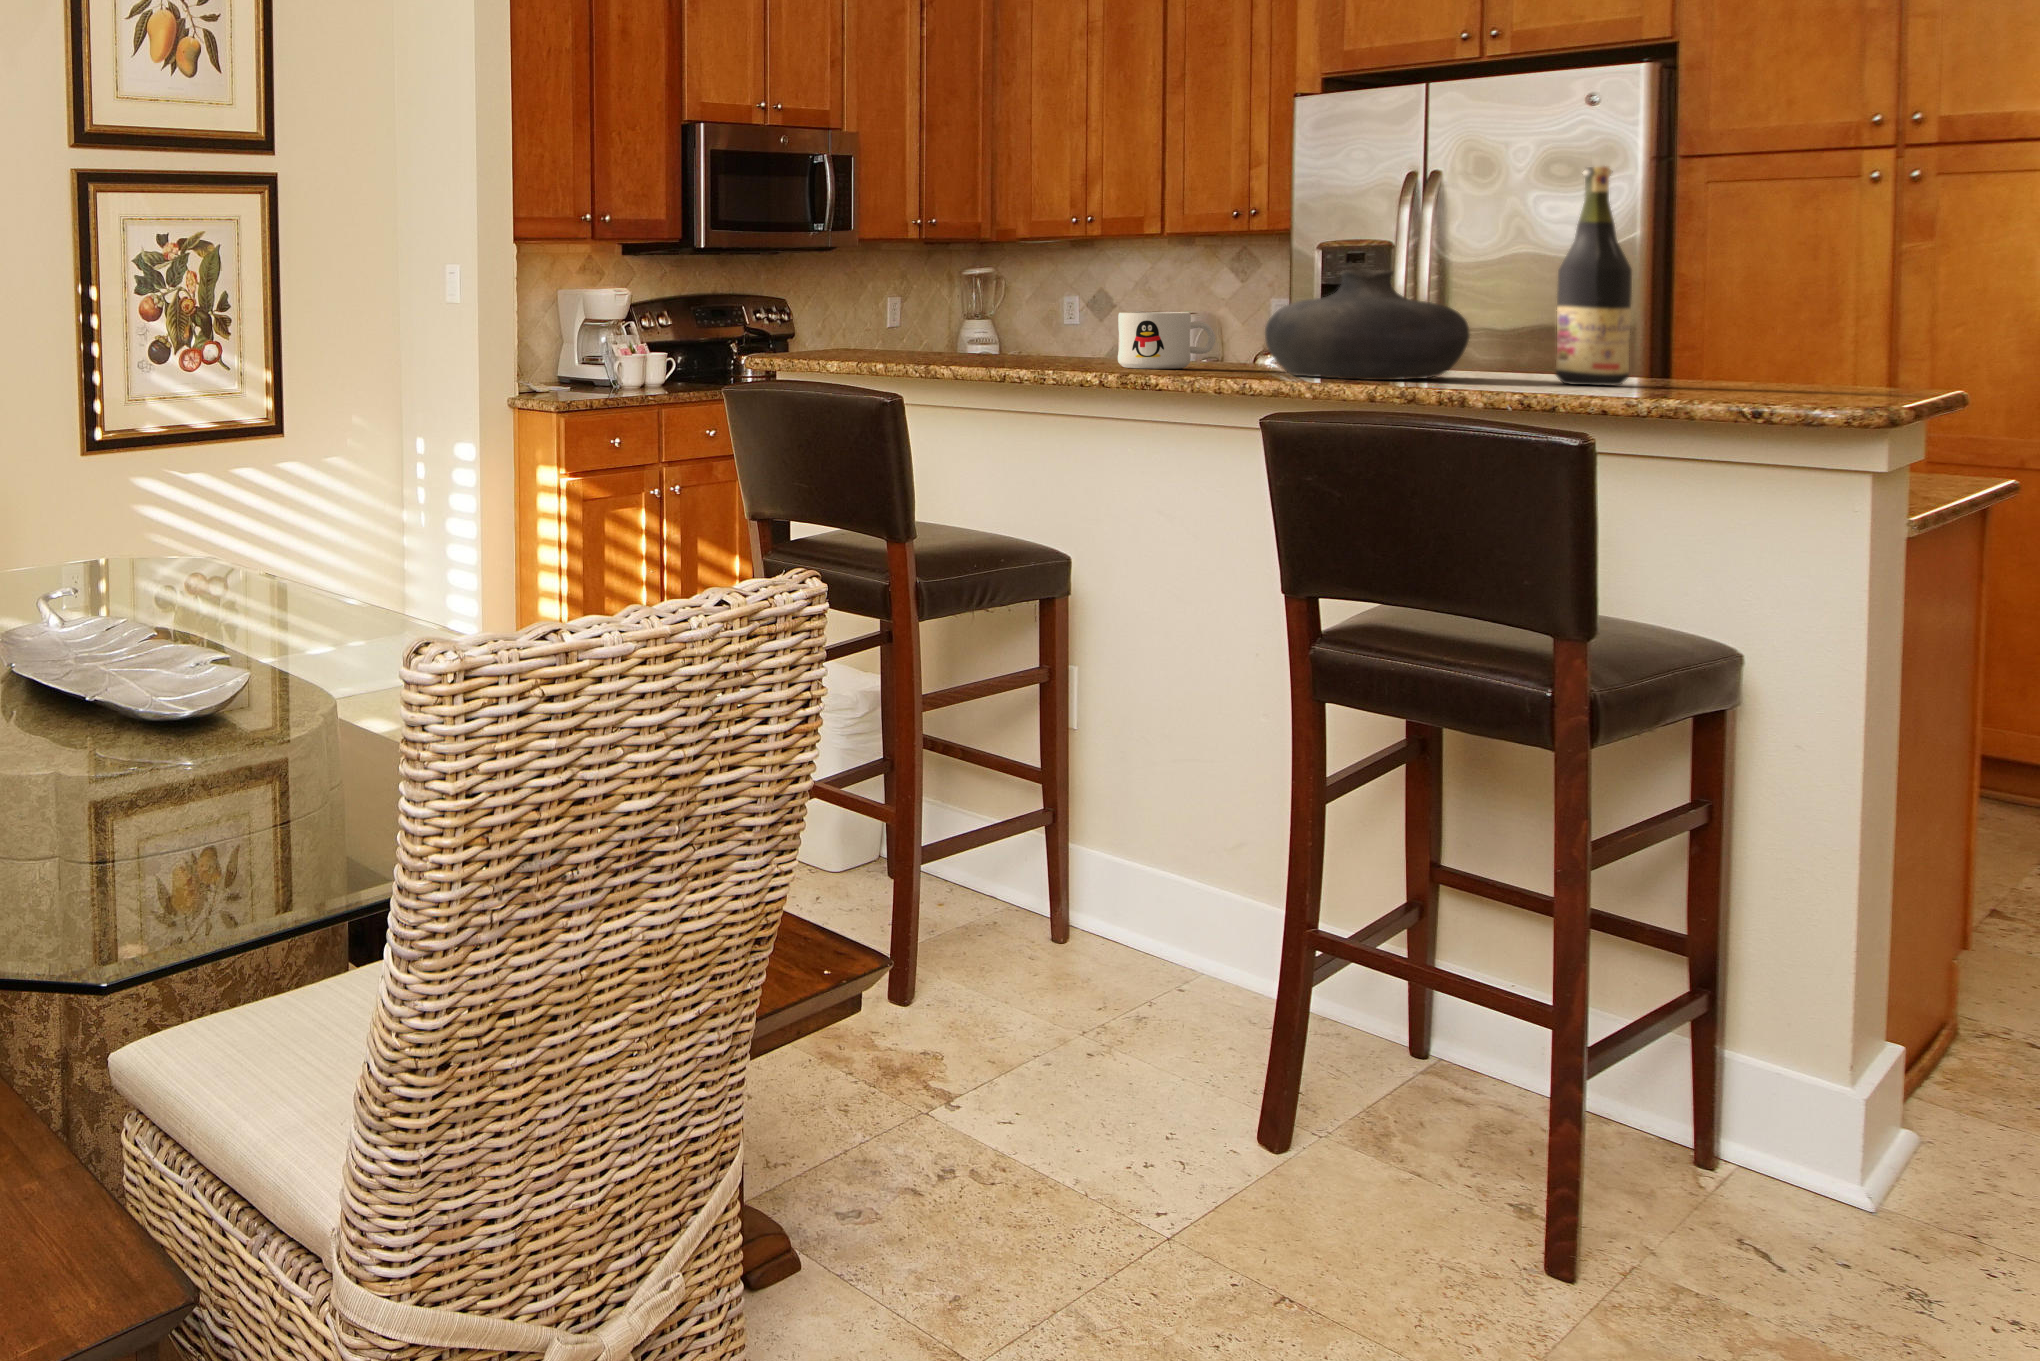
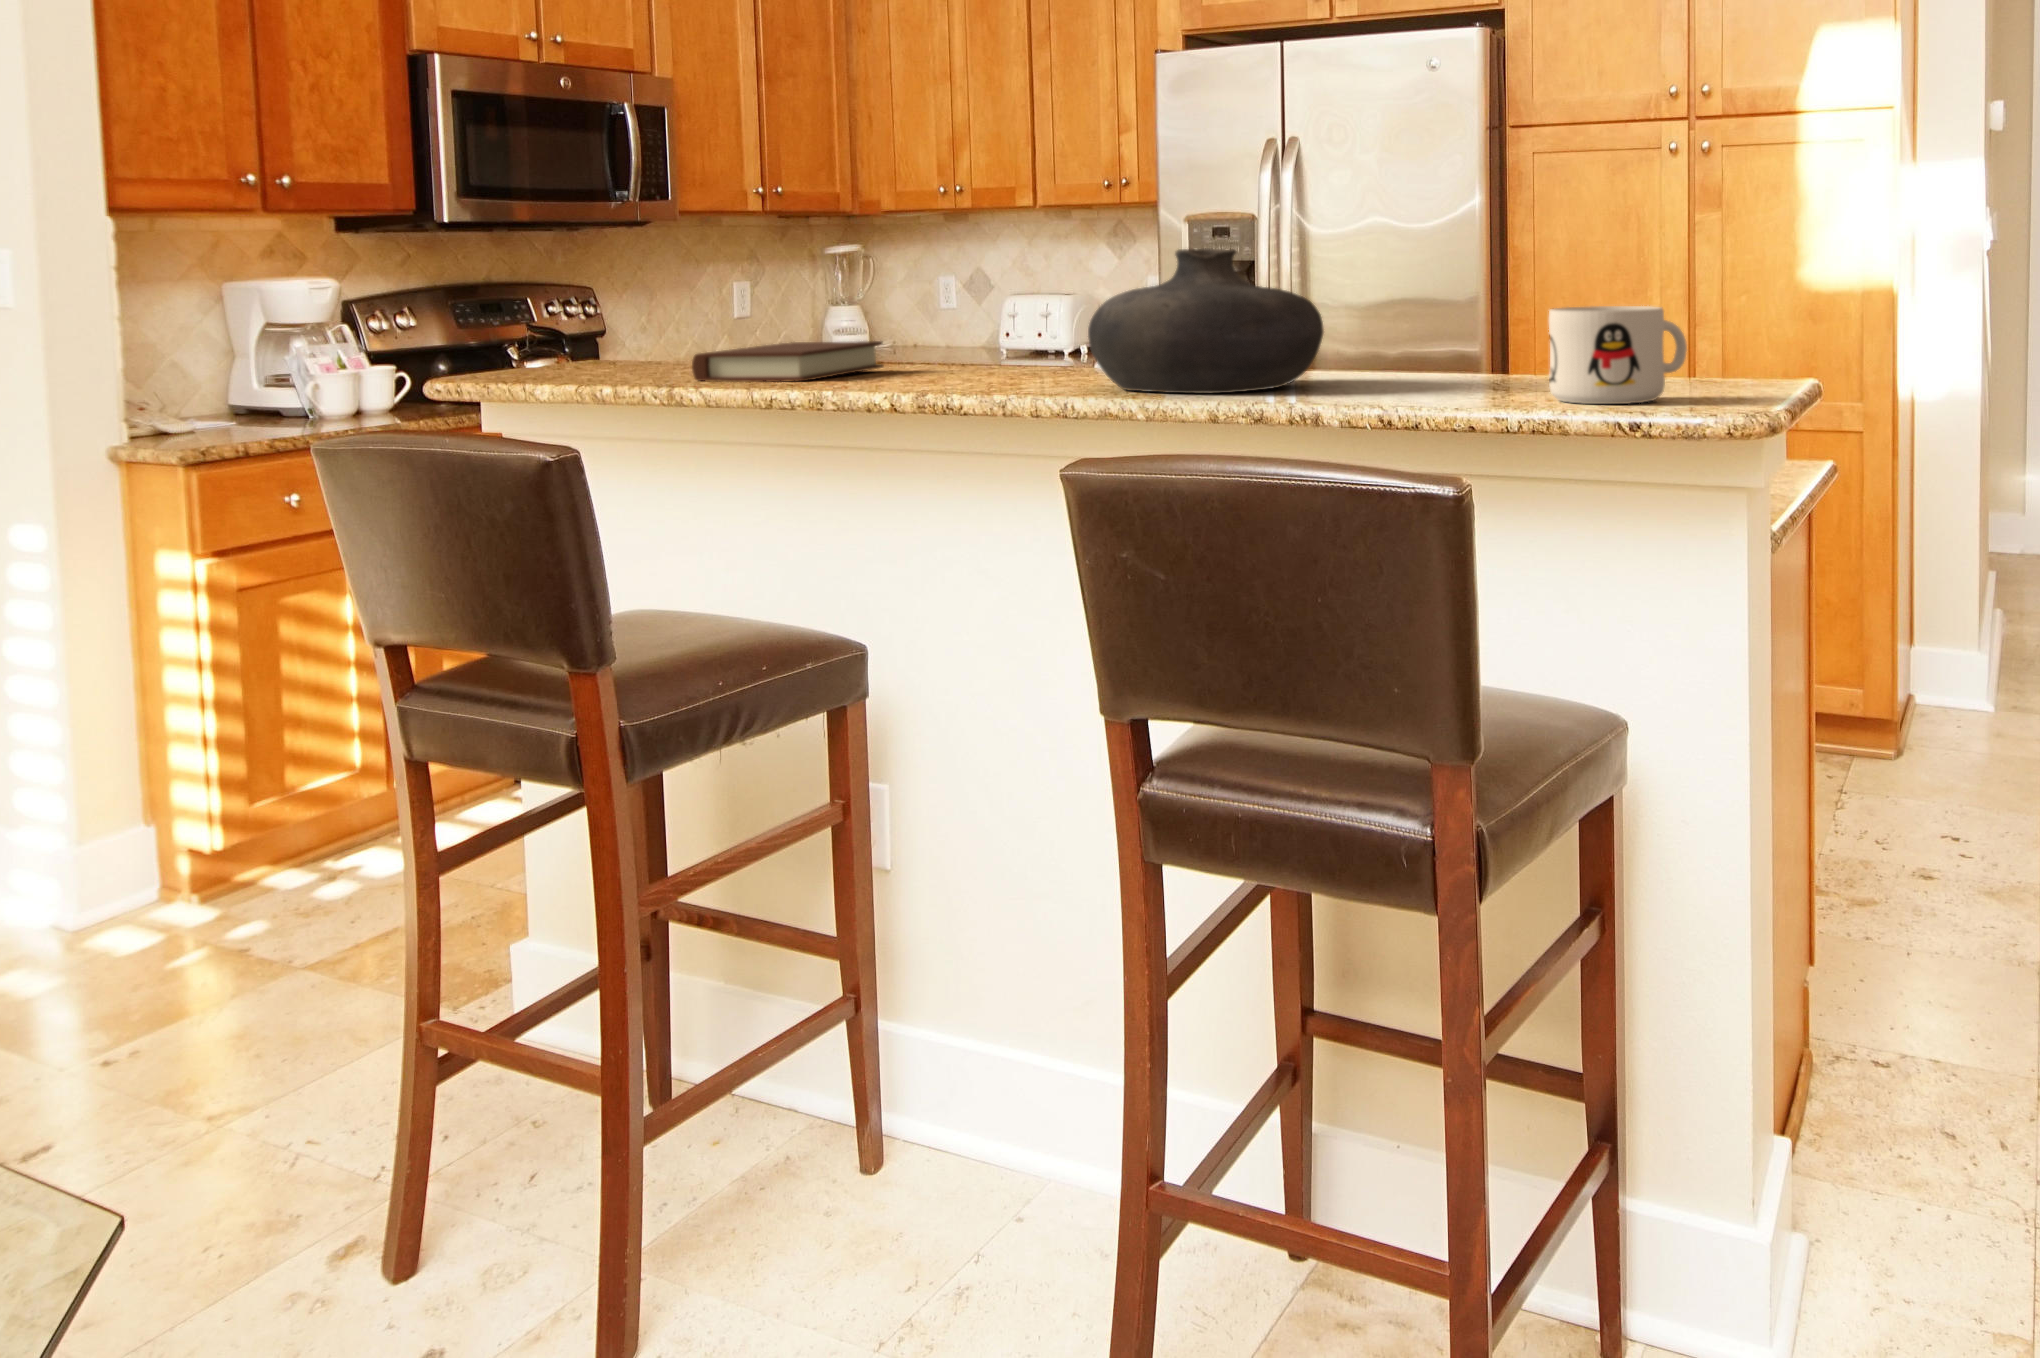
wine bottle: present [1556,166,1632,385] -> none [1415,119,1492,388]
mug: present [1118,312,1215,369] -> present [1549,306,1687,404]
book: none [945,338,1078,363] -> present [692,341,883,382]

